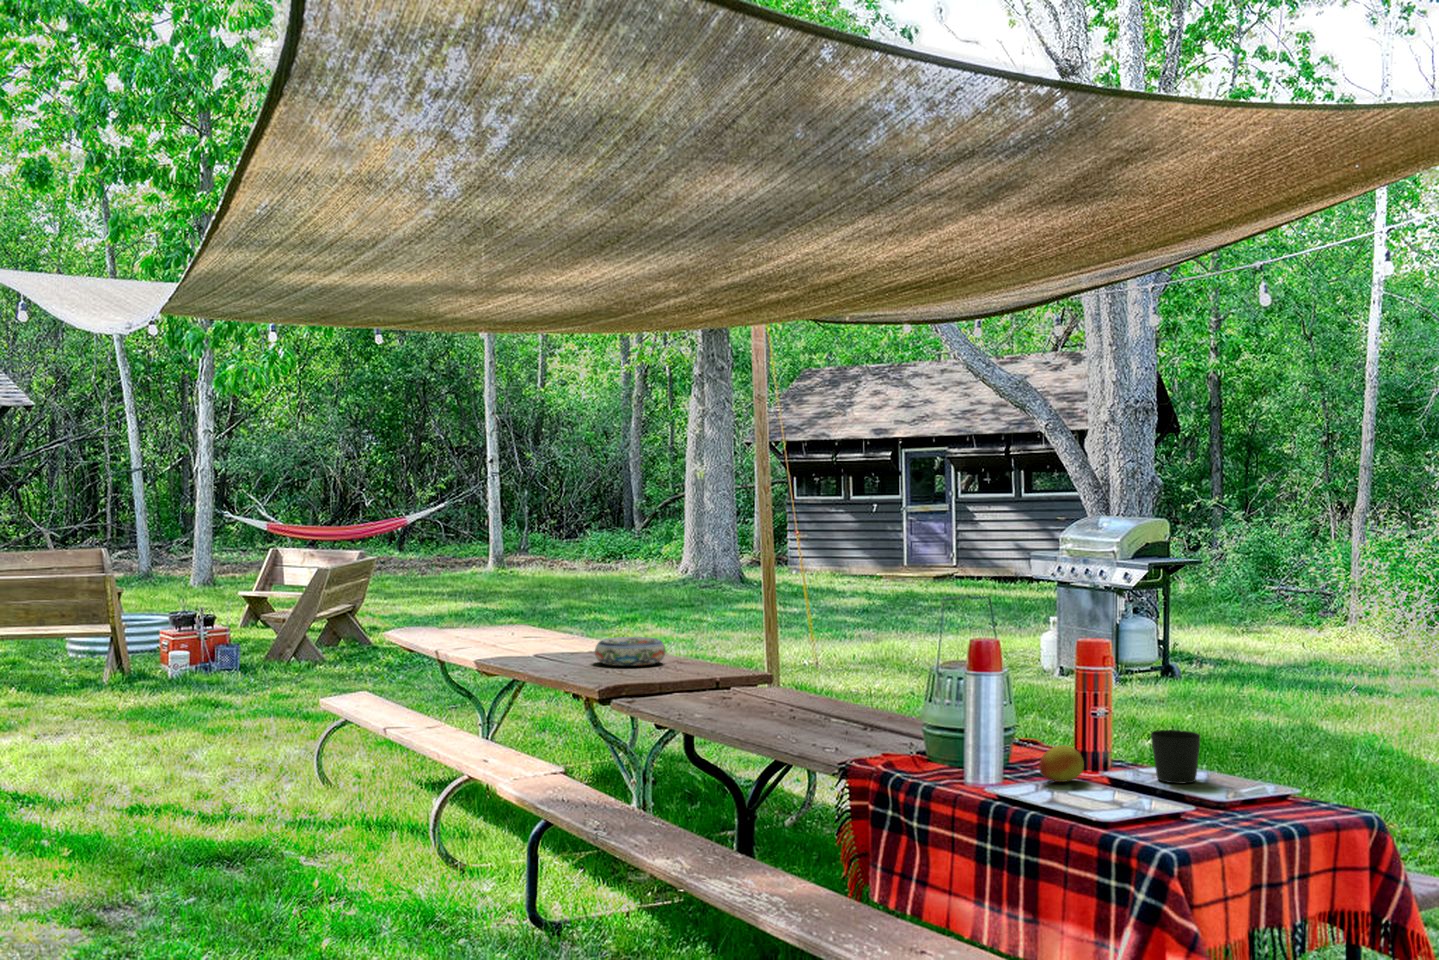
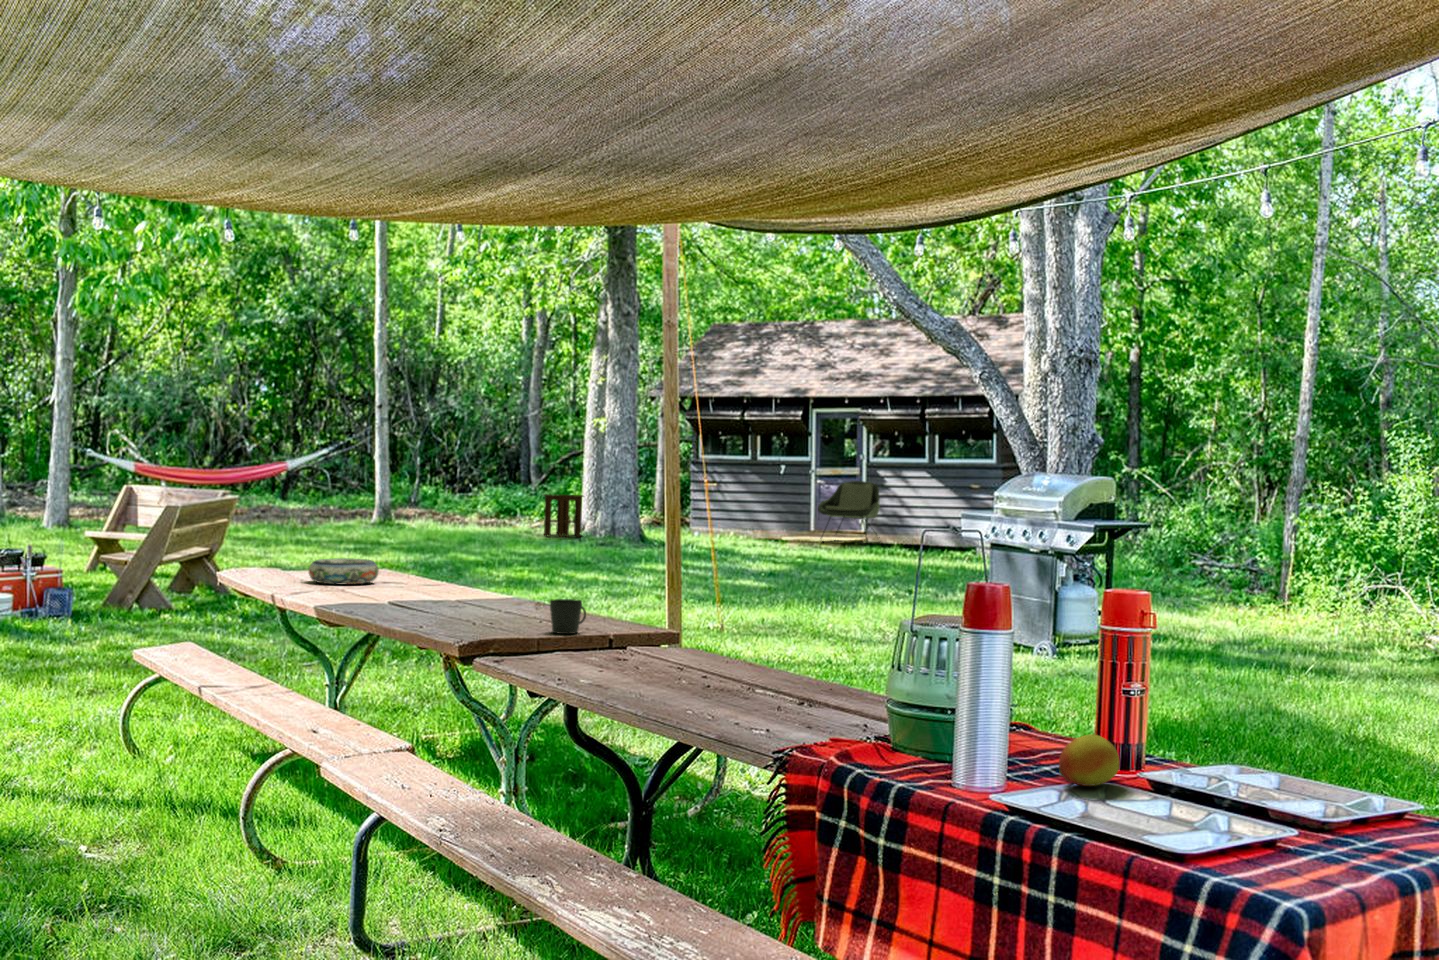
lounge chair: none [909,517,970,578] -> present [818,481,880,545]
side table: none [651,540,688,580] -> present [544,494,583,537]
bowl: present [595,637,665,666] -> present [309,558,379,584]
cup: present [1151,730,1200,784] -> present [550,599,586,634]

